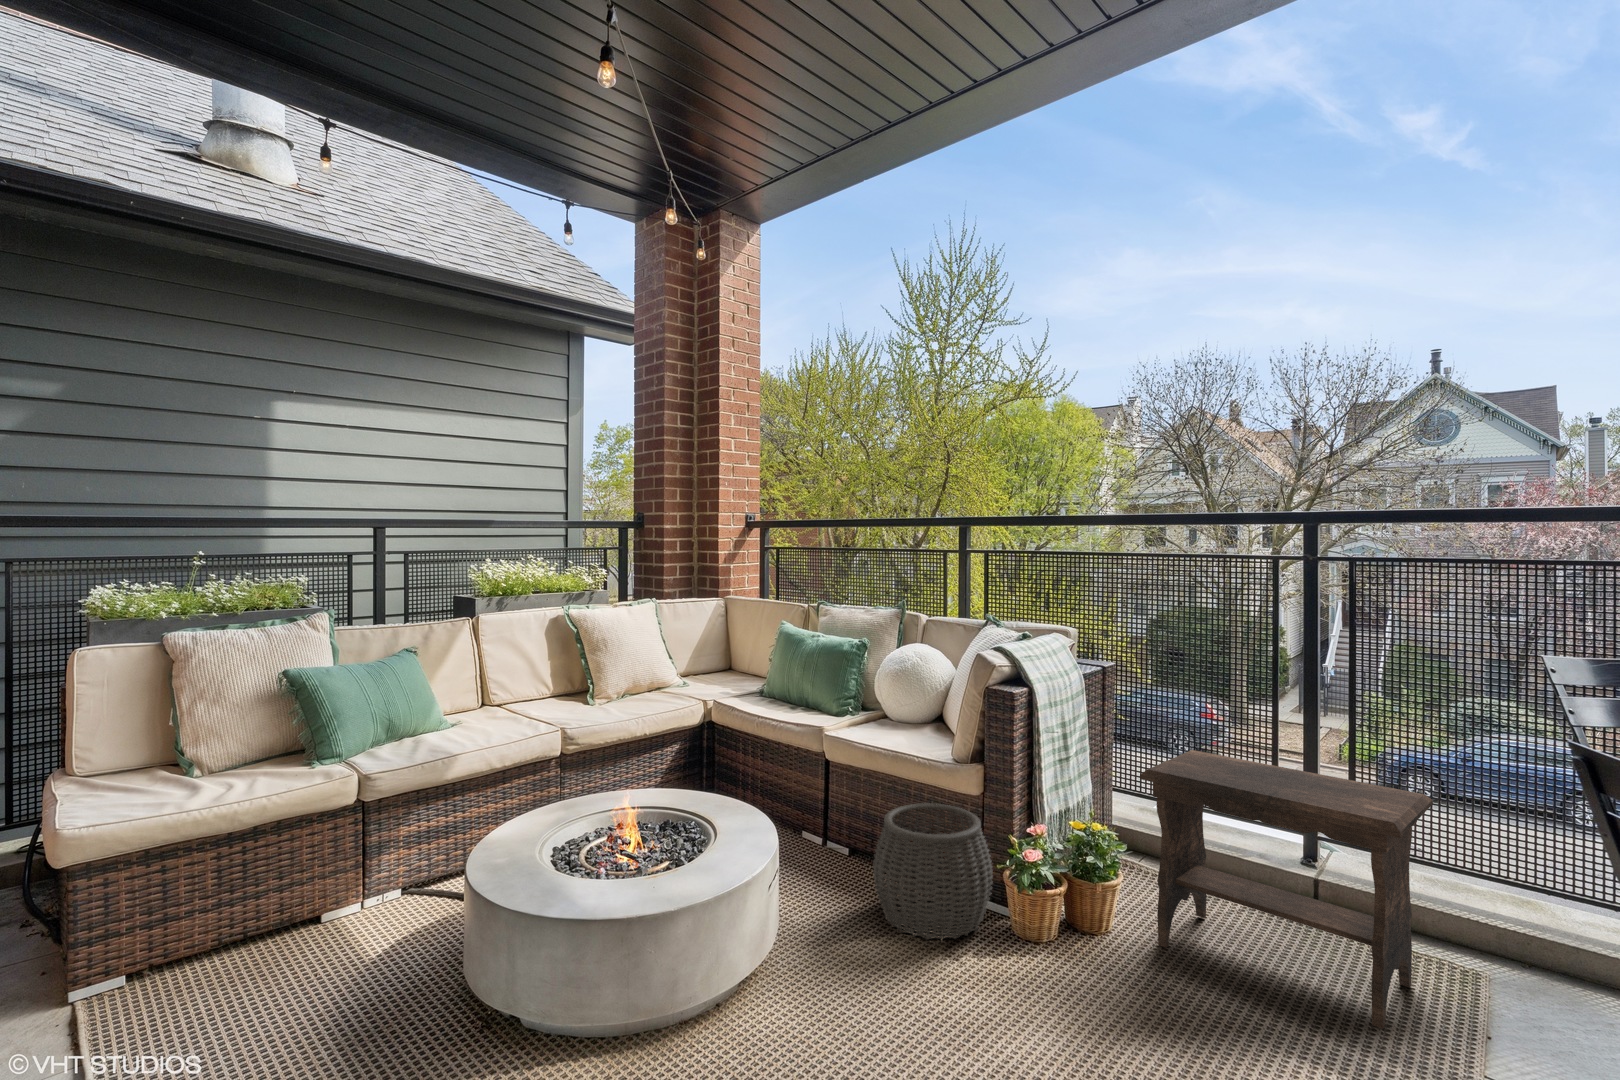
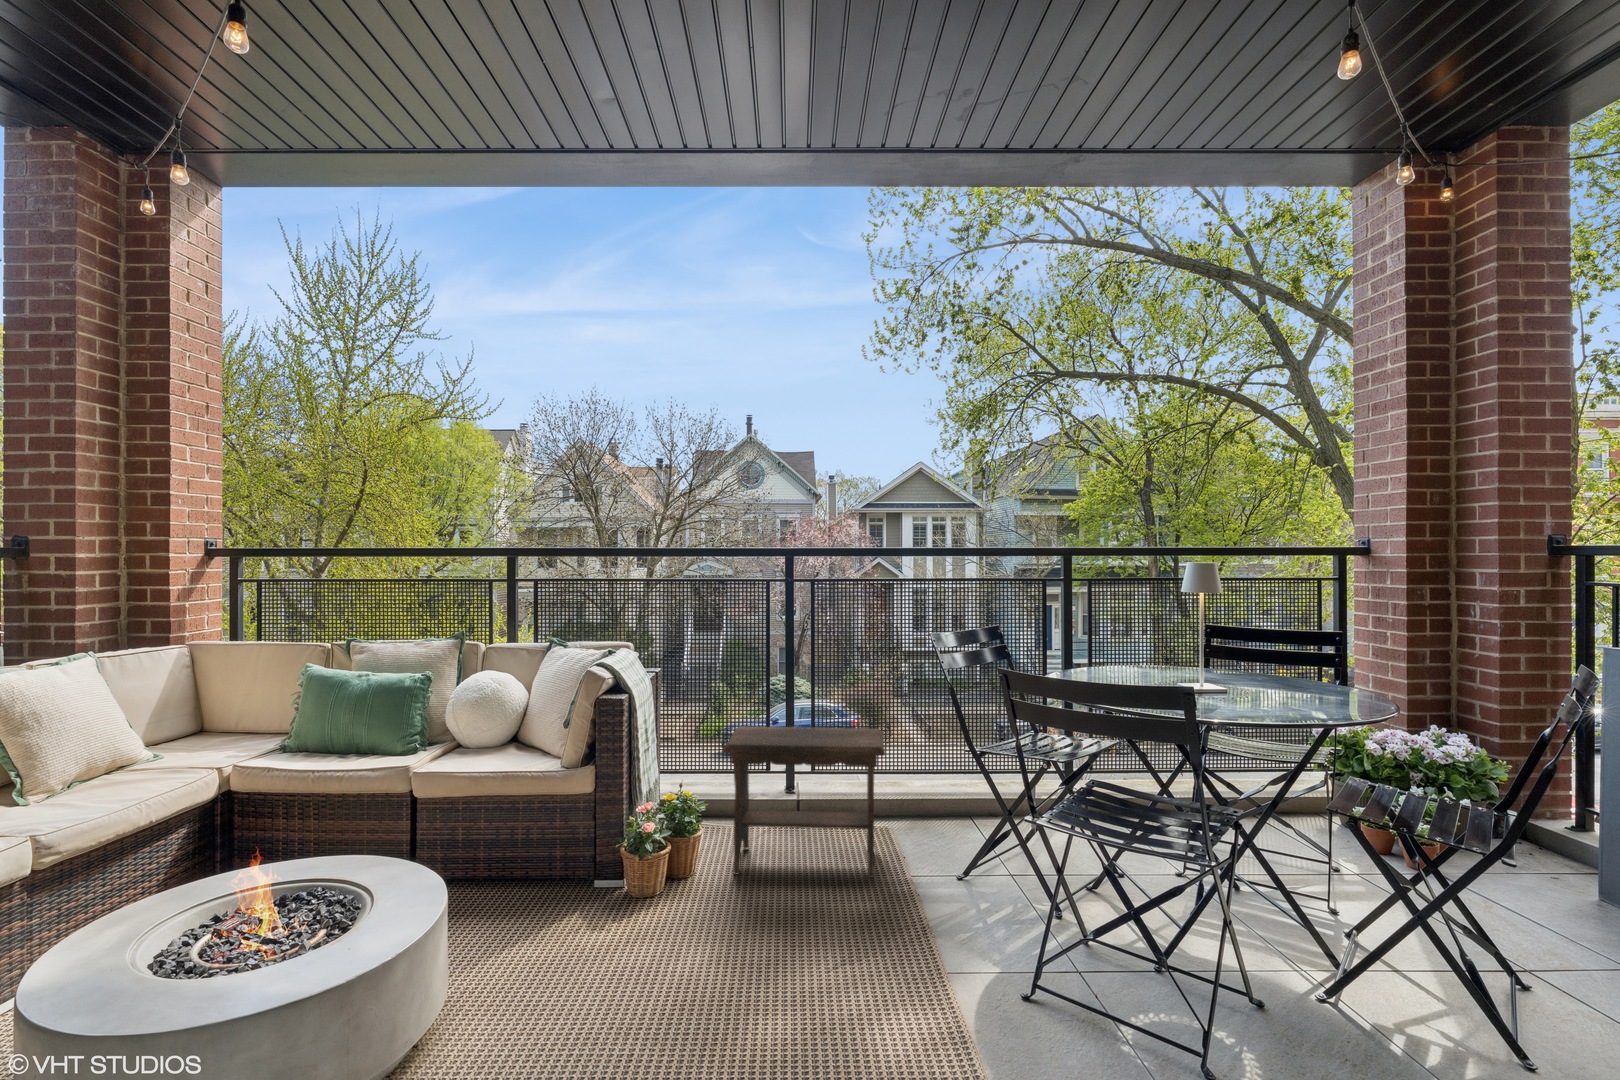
woven basket: present [873,803,993,940] -> none [508,809,618,931]

